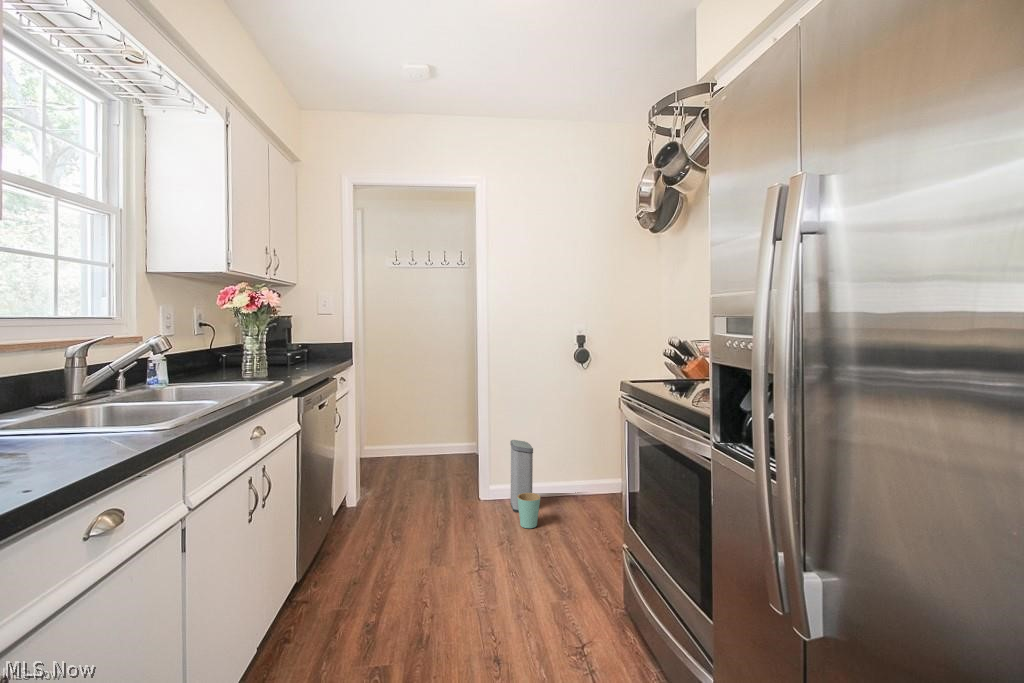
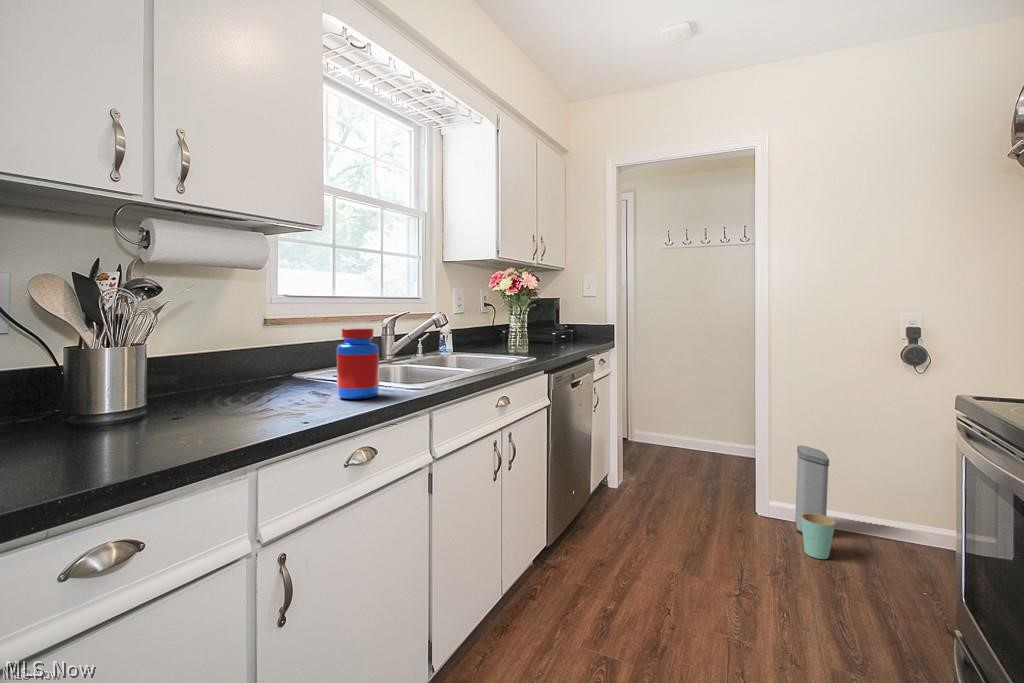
jar: none [40,362,110,455] -> present [337,328,379,399]

